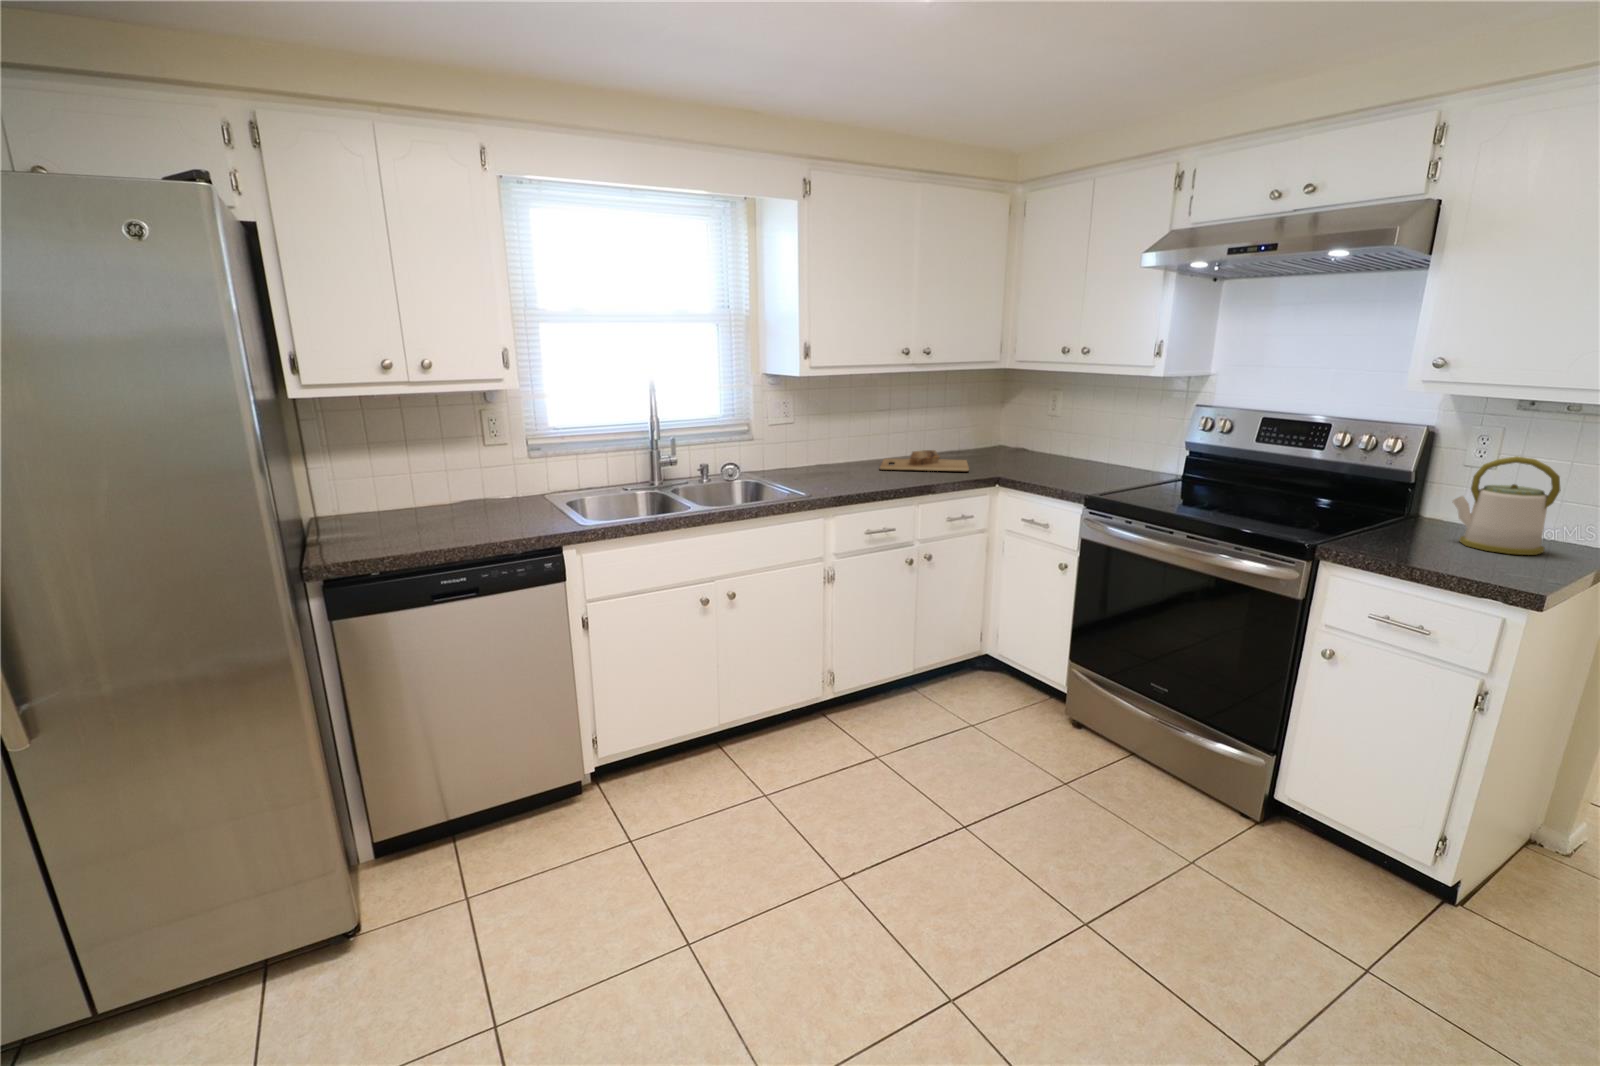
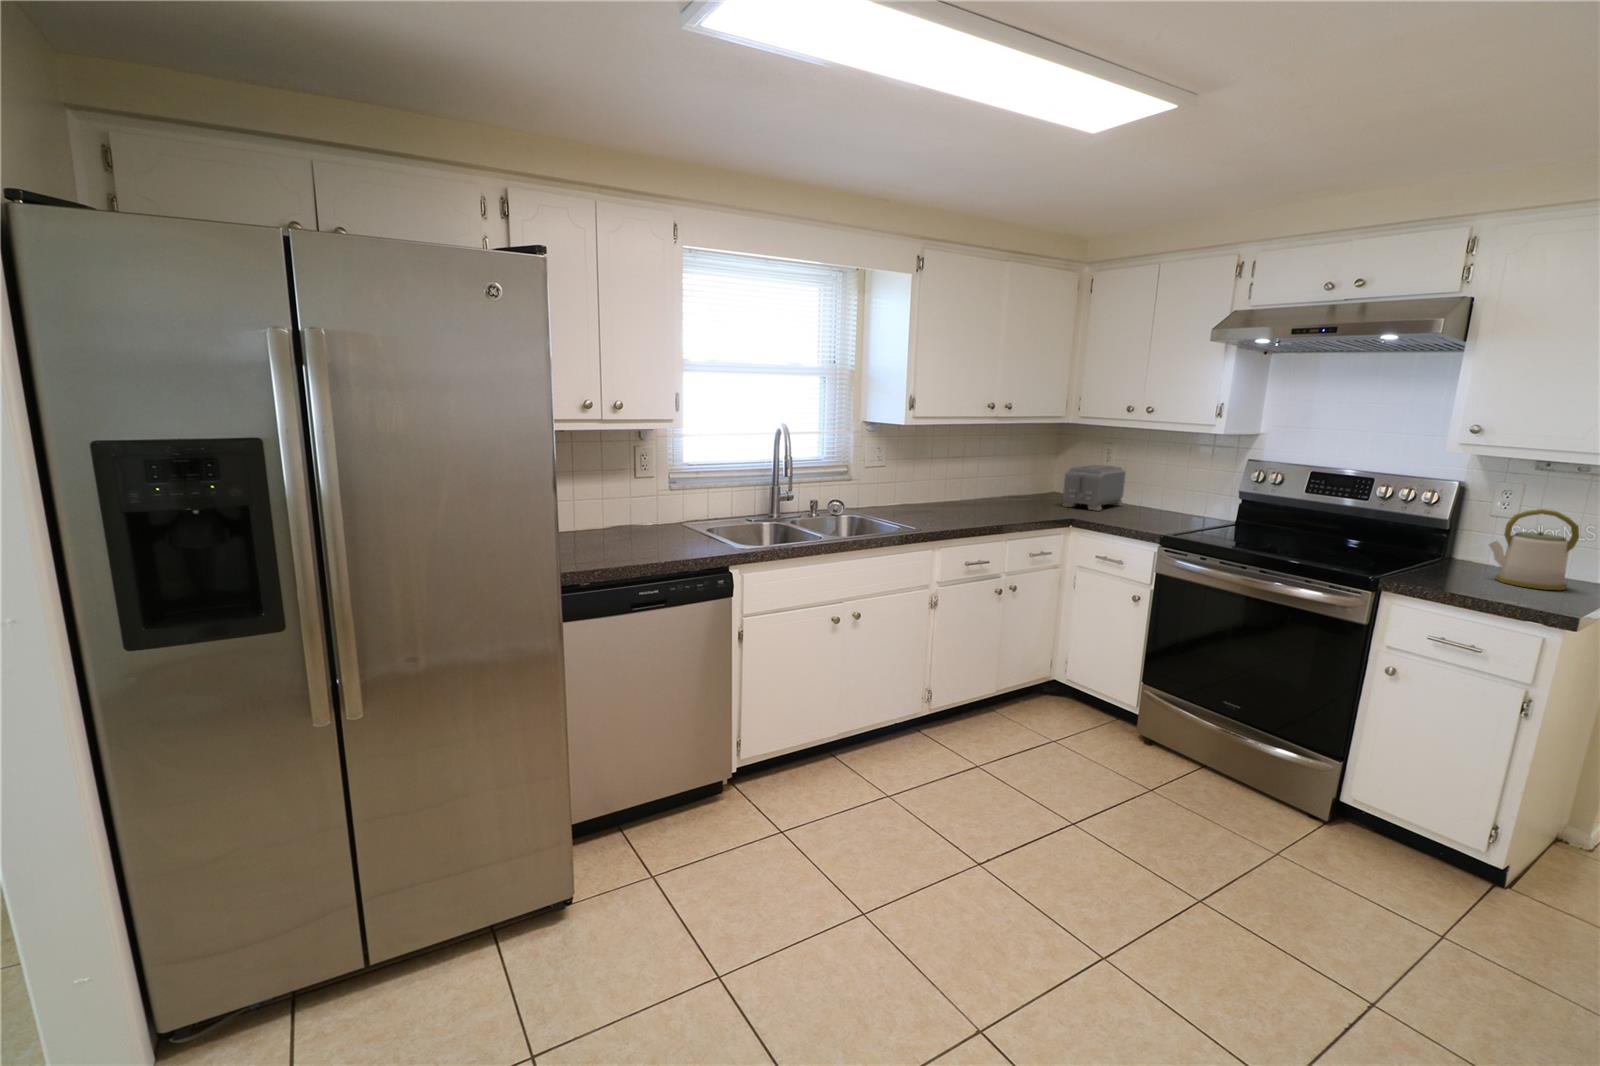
toaster: none [995,416,1067,468] -> present [1063,465,1126,511]
cutting board: present [880,450,969,472] -> none [960,492,1045,512]

